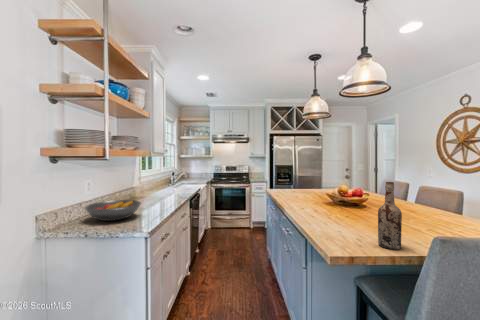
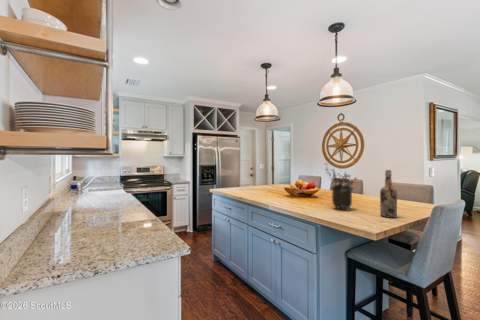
potted plant: none [334,169,367,228] -> present [325,163,356,209]
fruit bowl: present [85,200,141,221] -> none [63,209,146,242]

